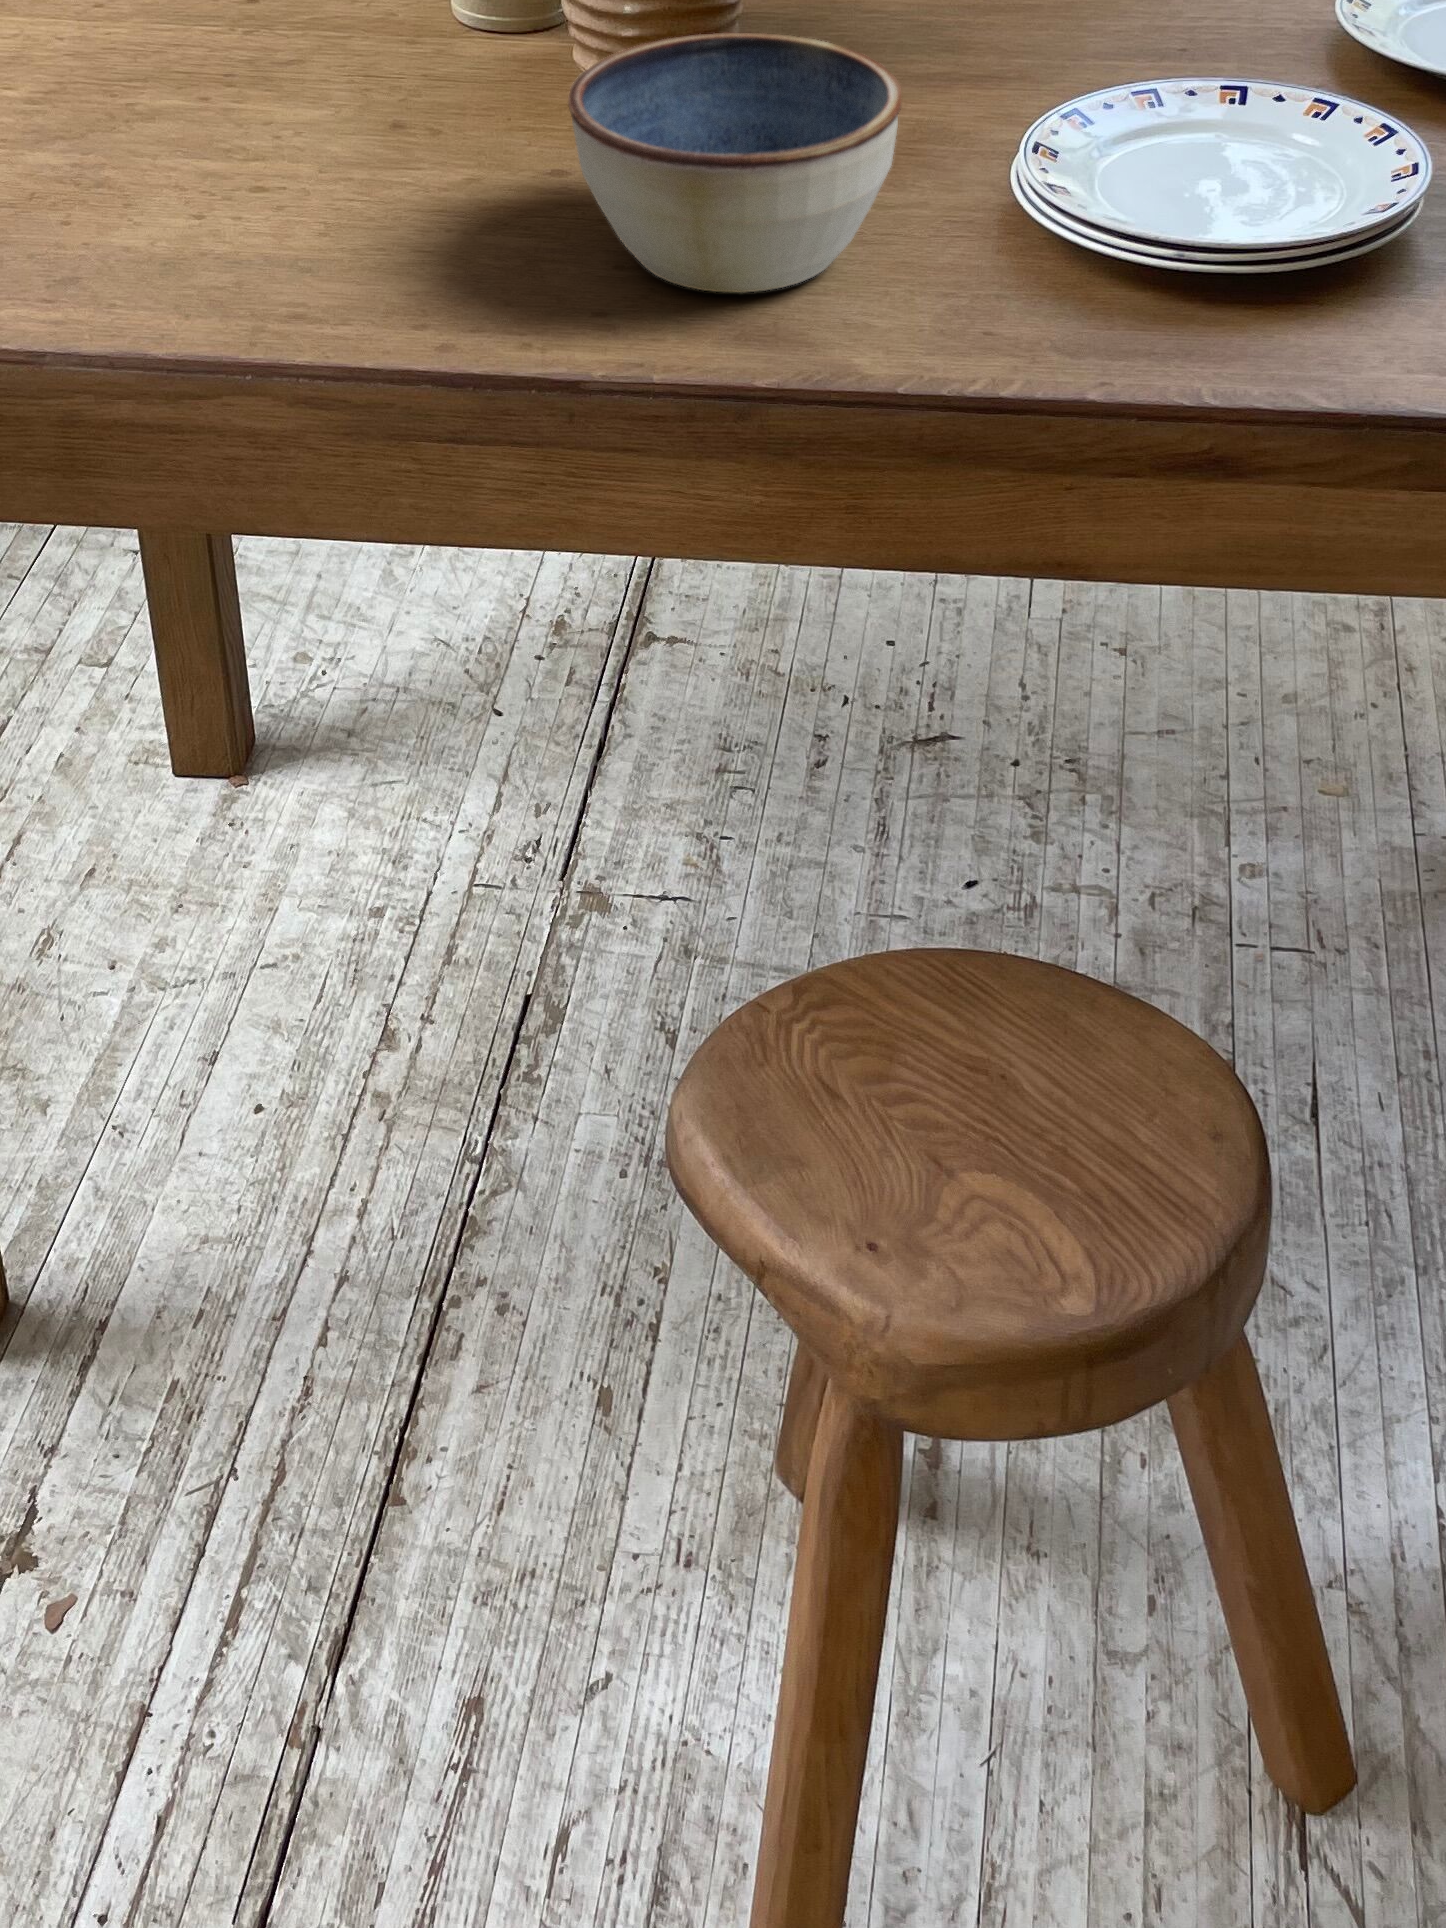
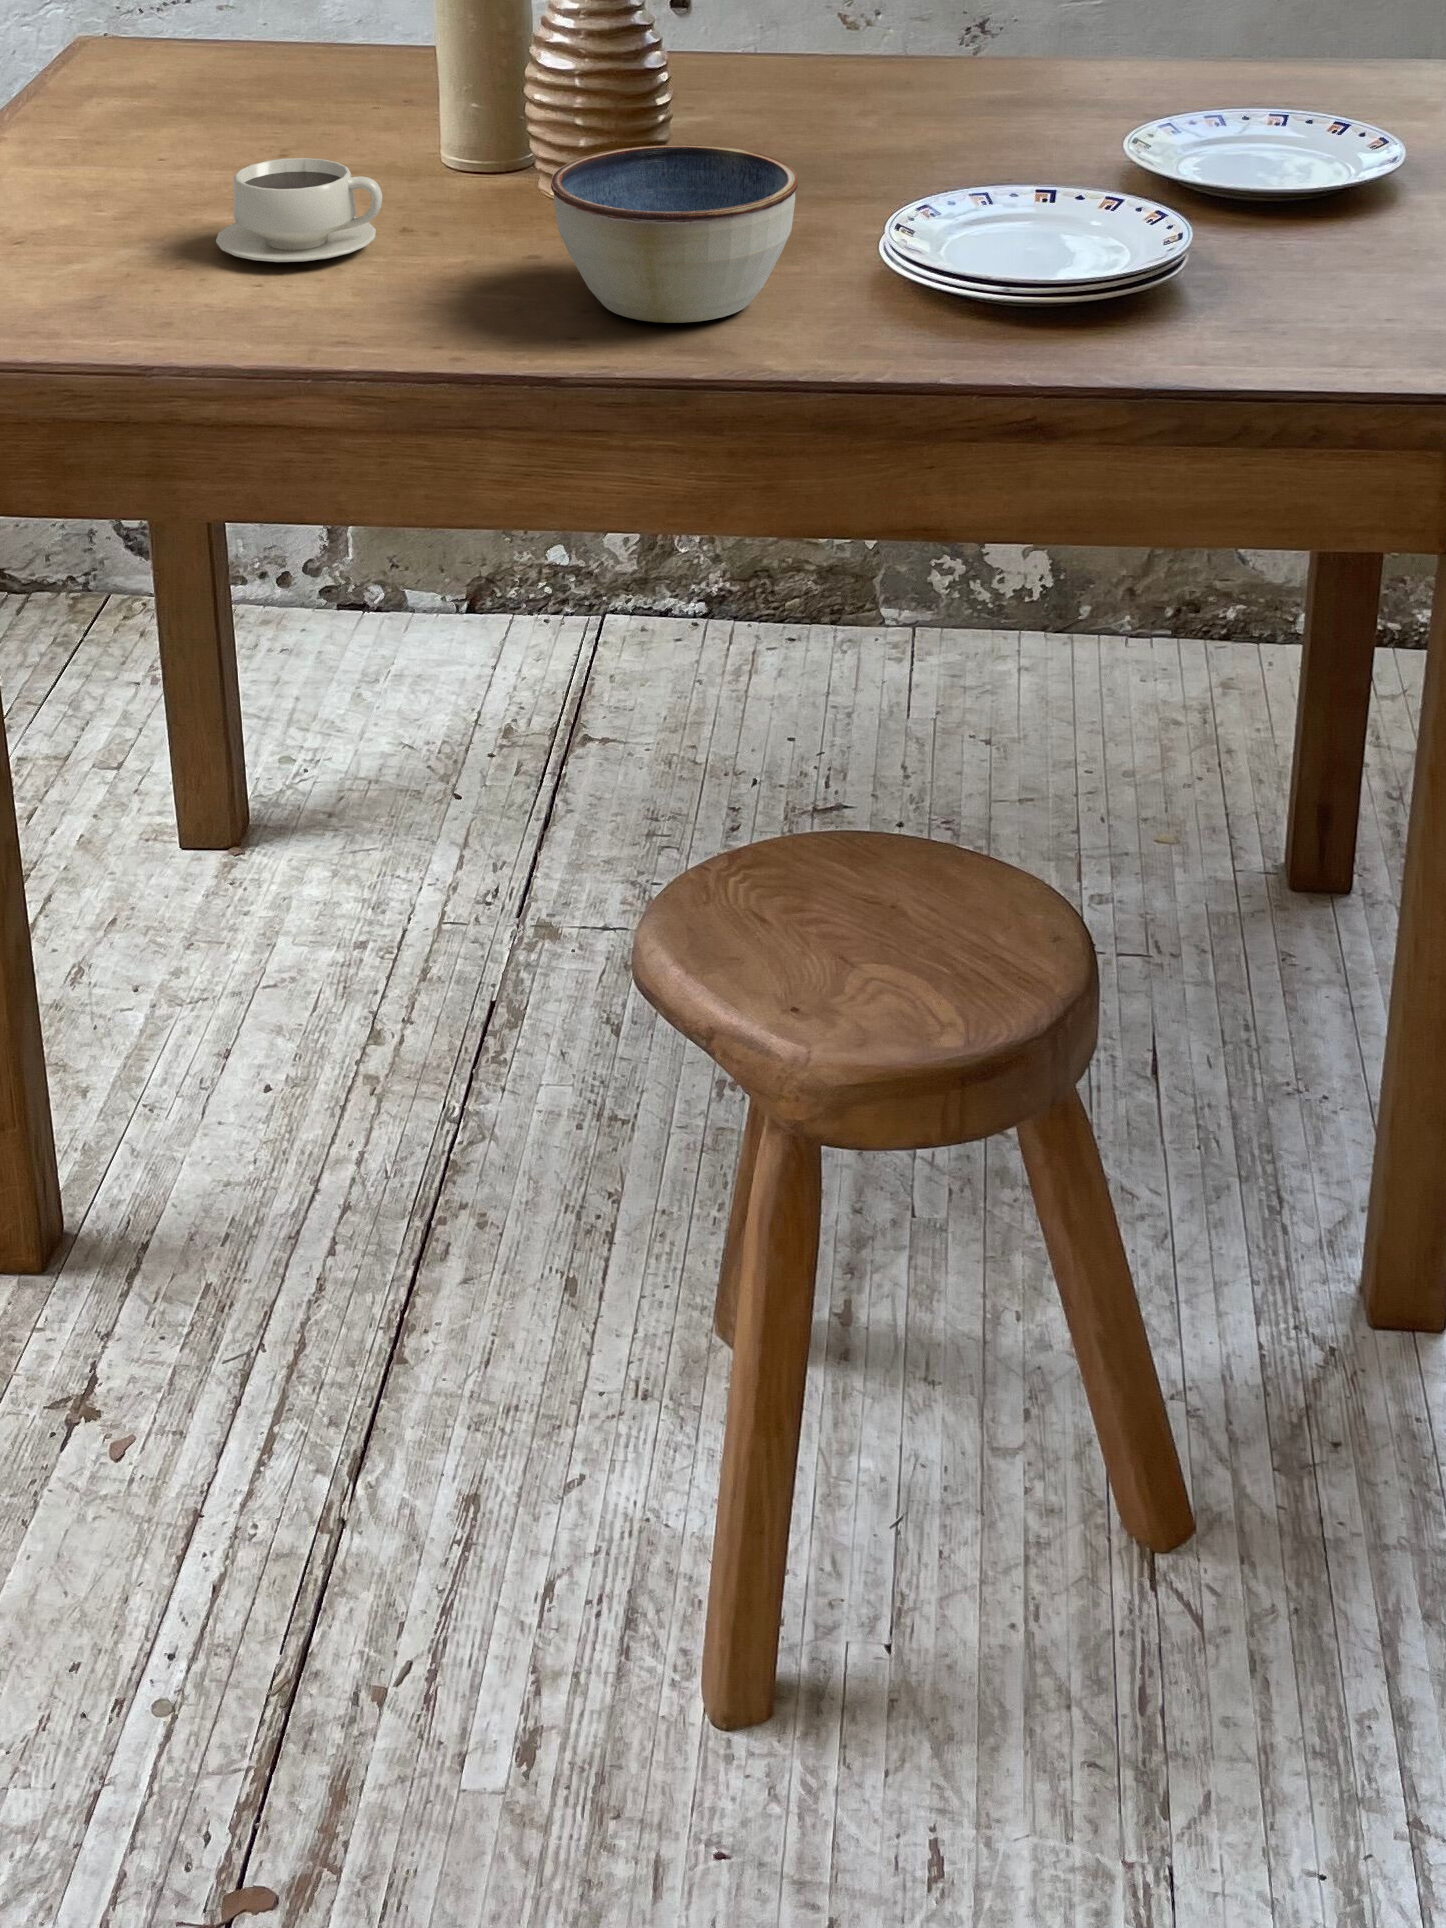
teacup: none [140,31,355,182] -> present [216,158,382,262]

